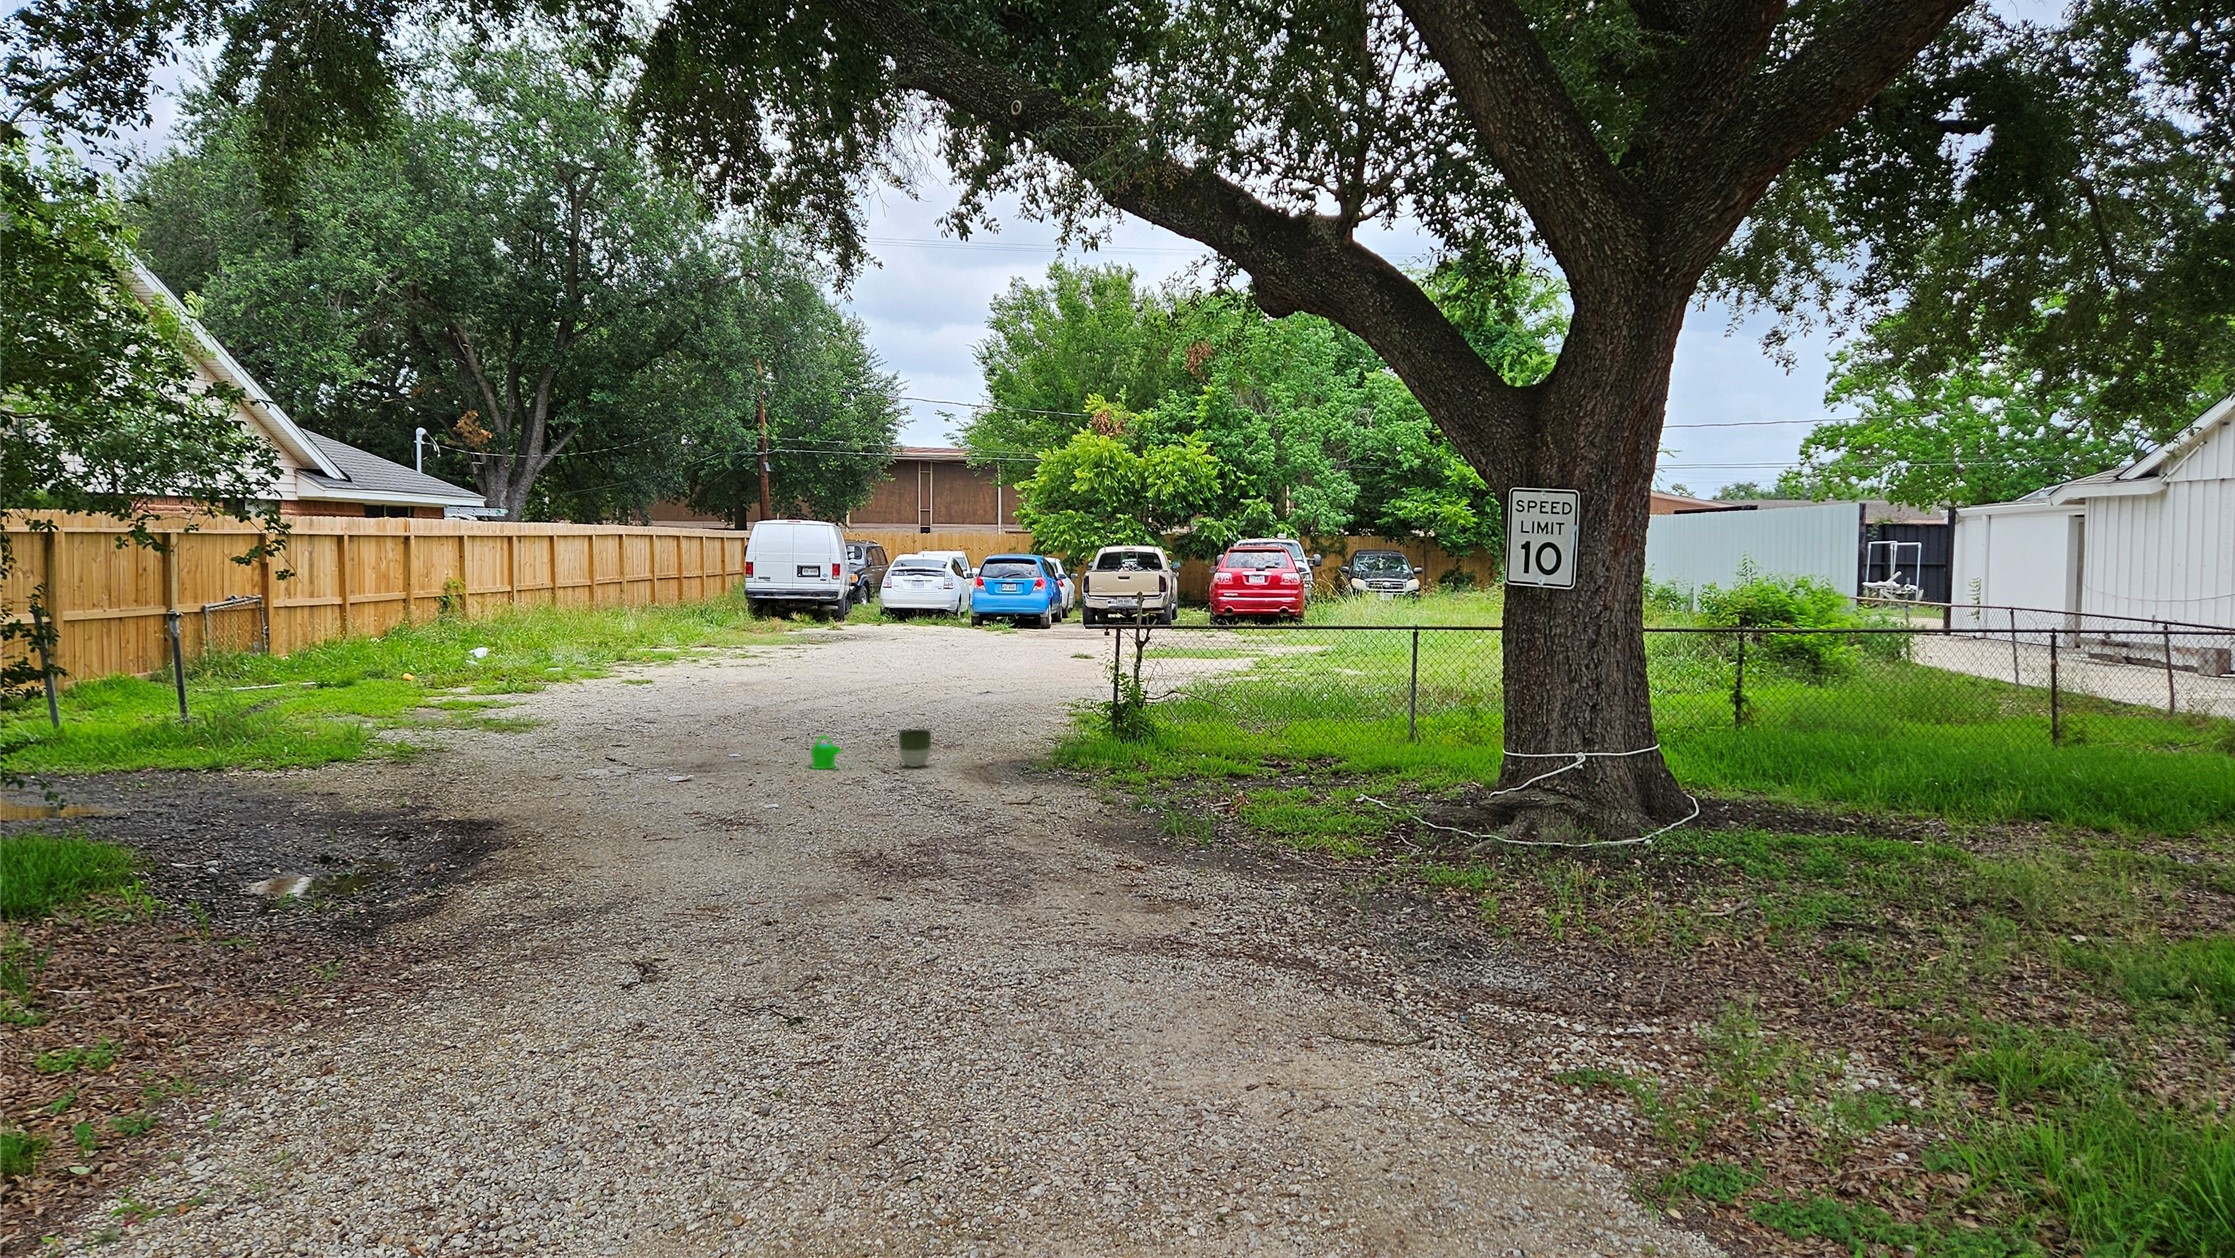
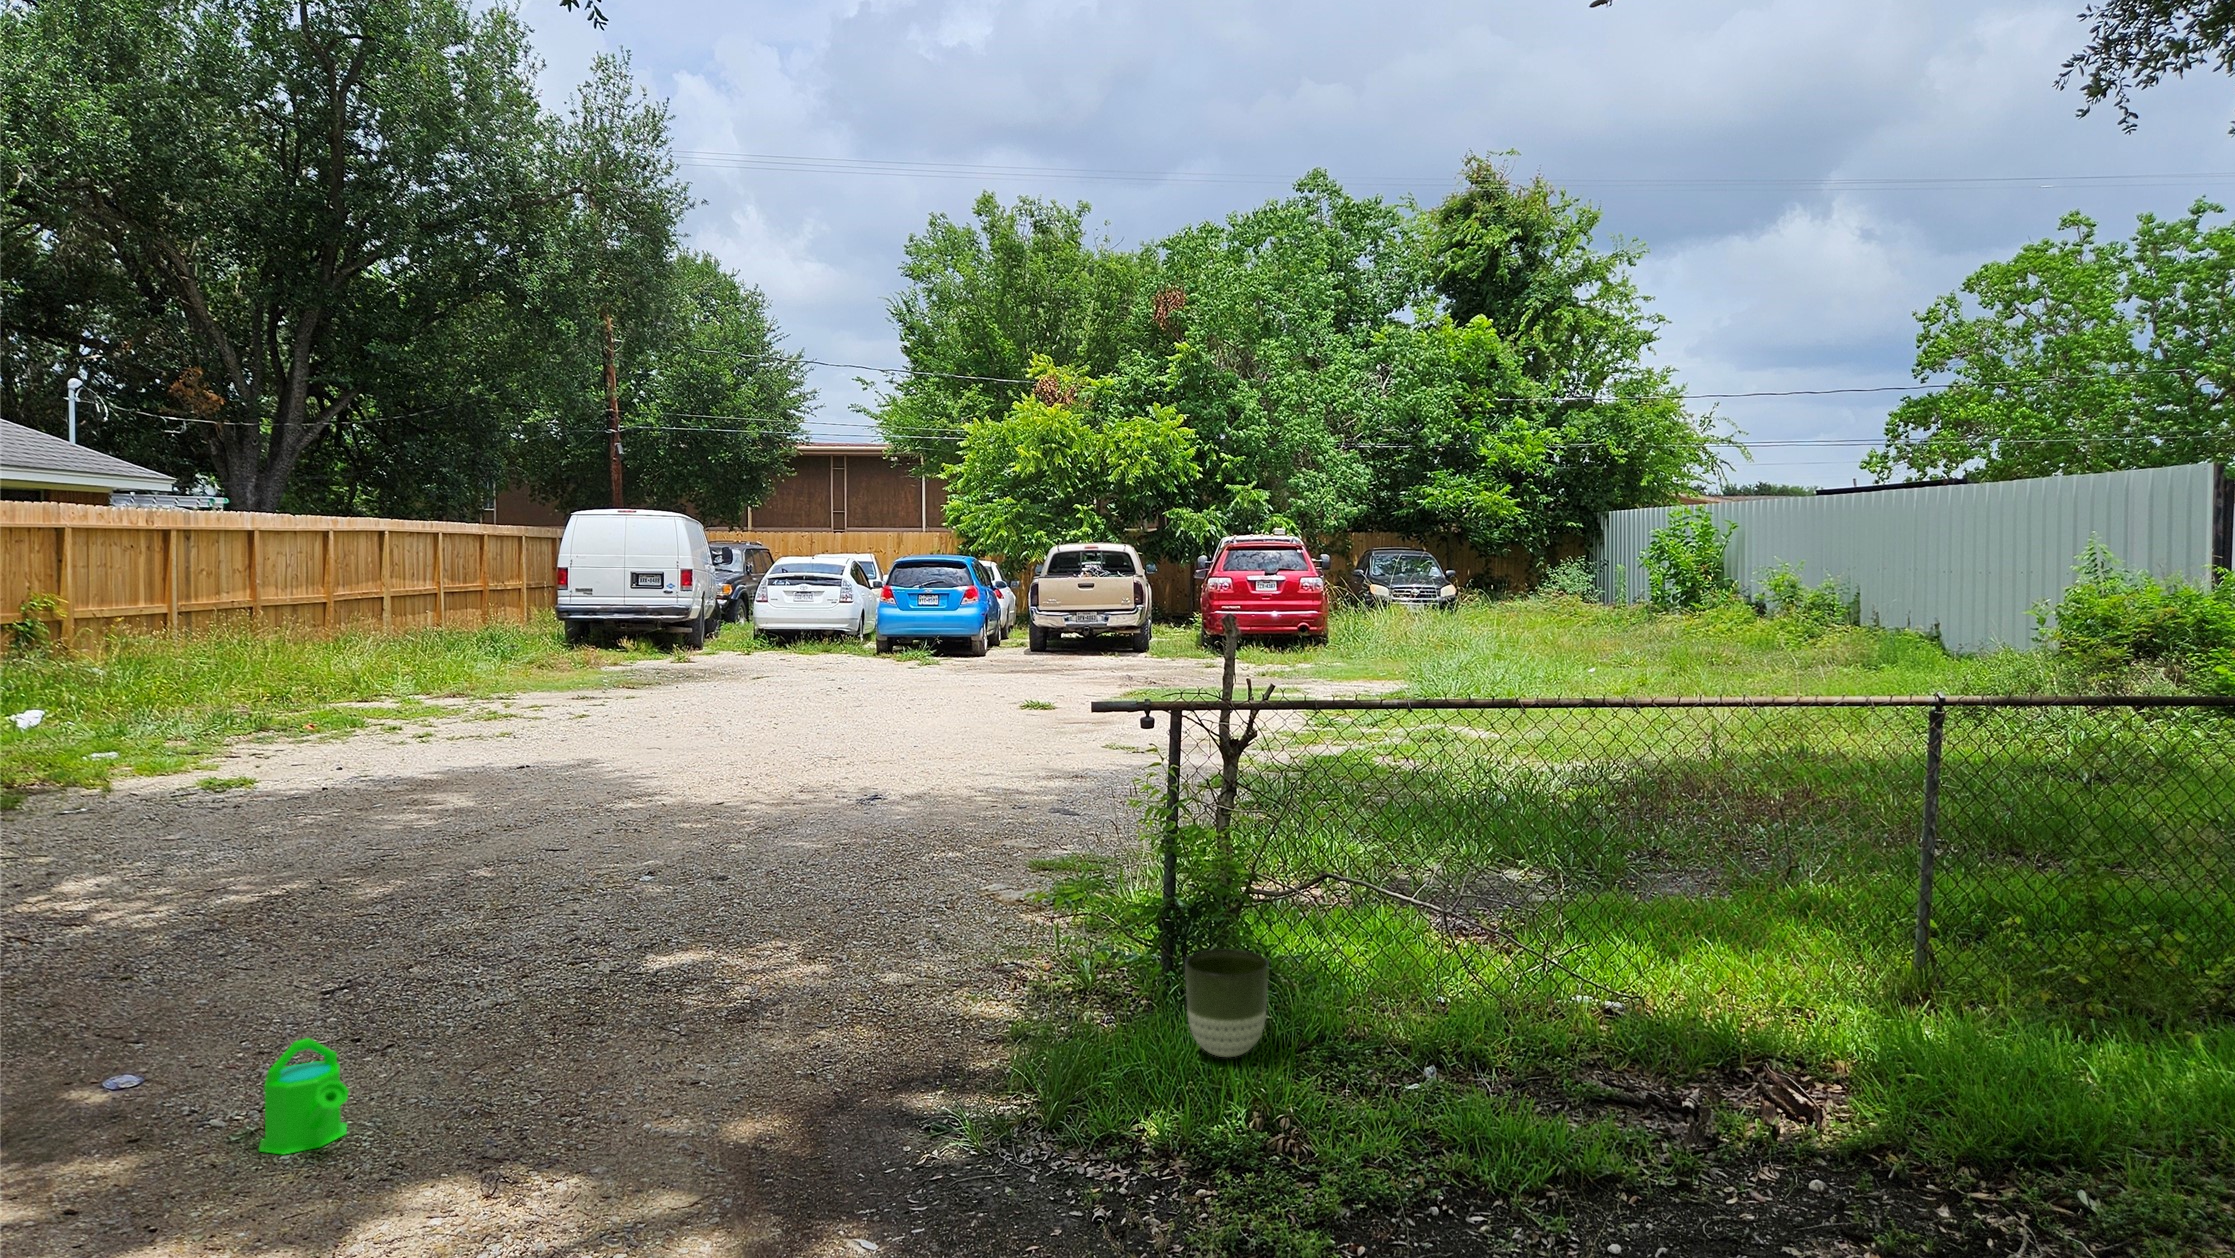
planter: present [899,729,931,767] -> present [1185,950,1269,1058]

